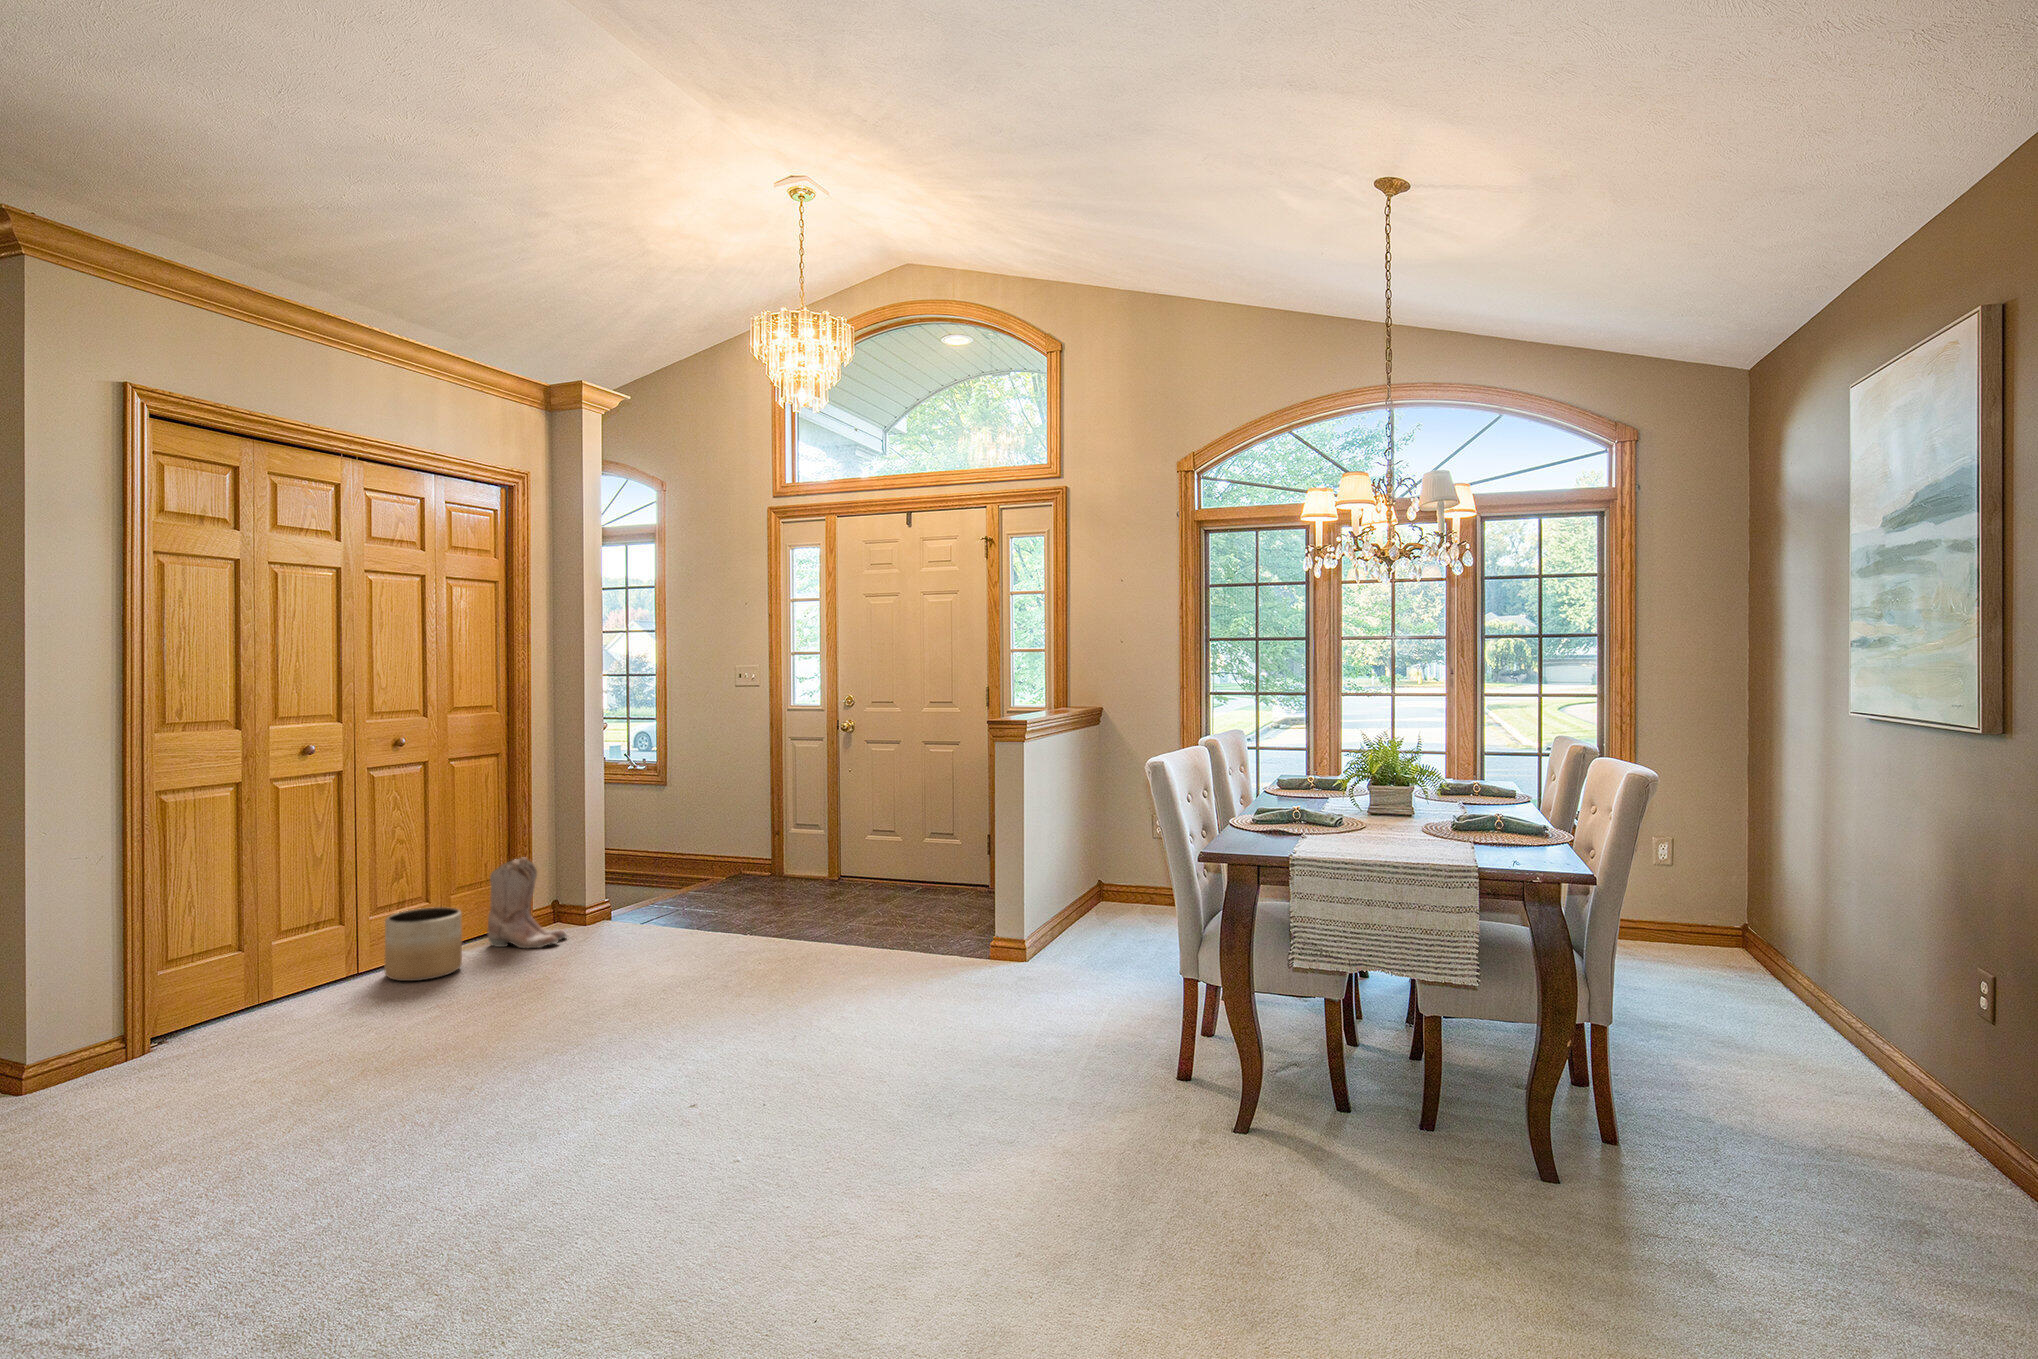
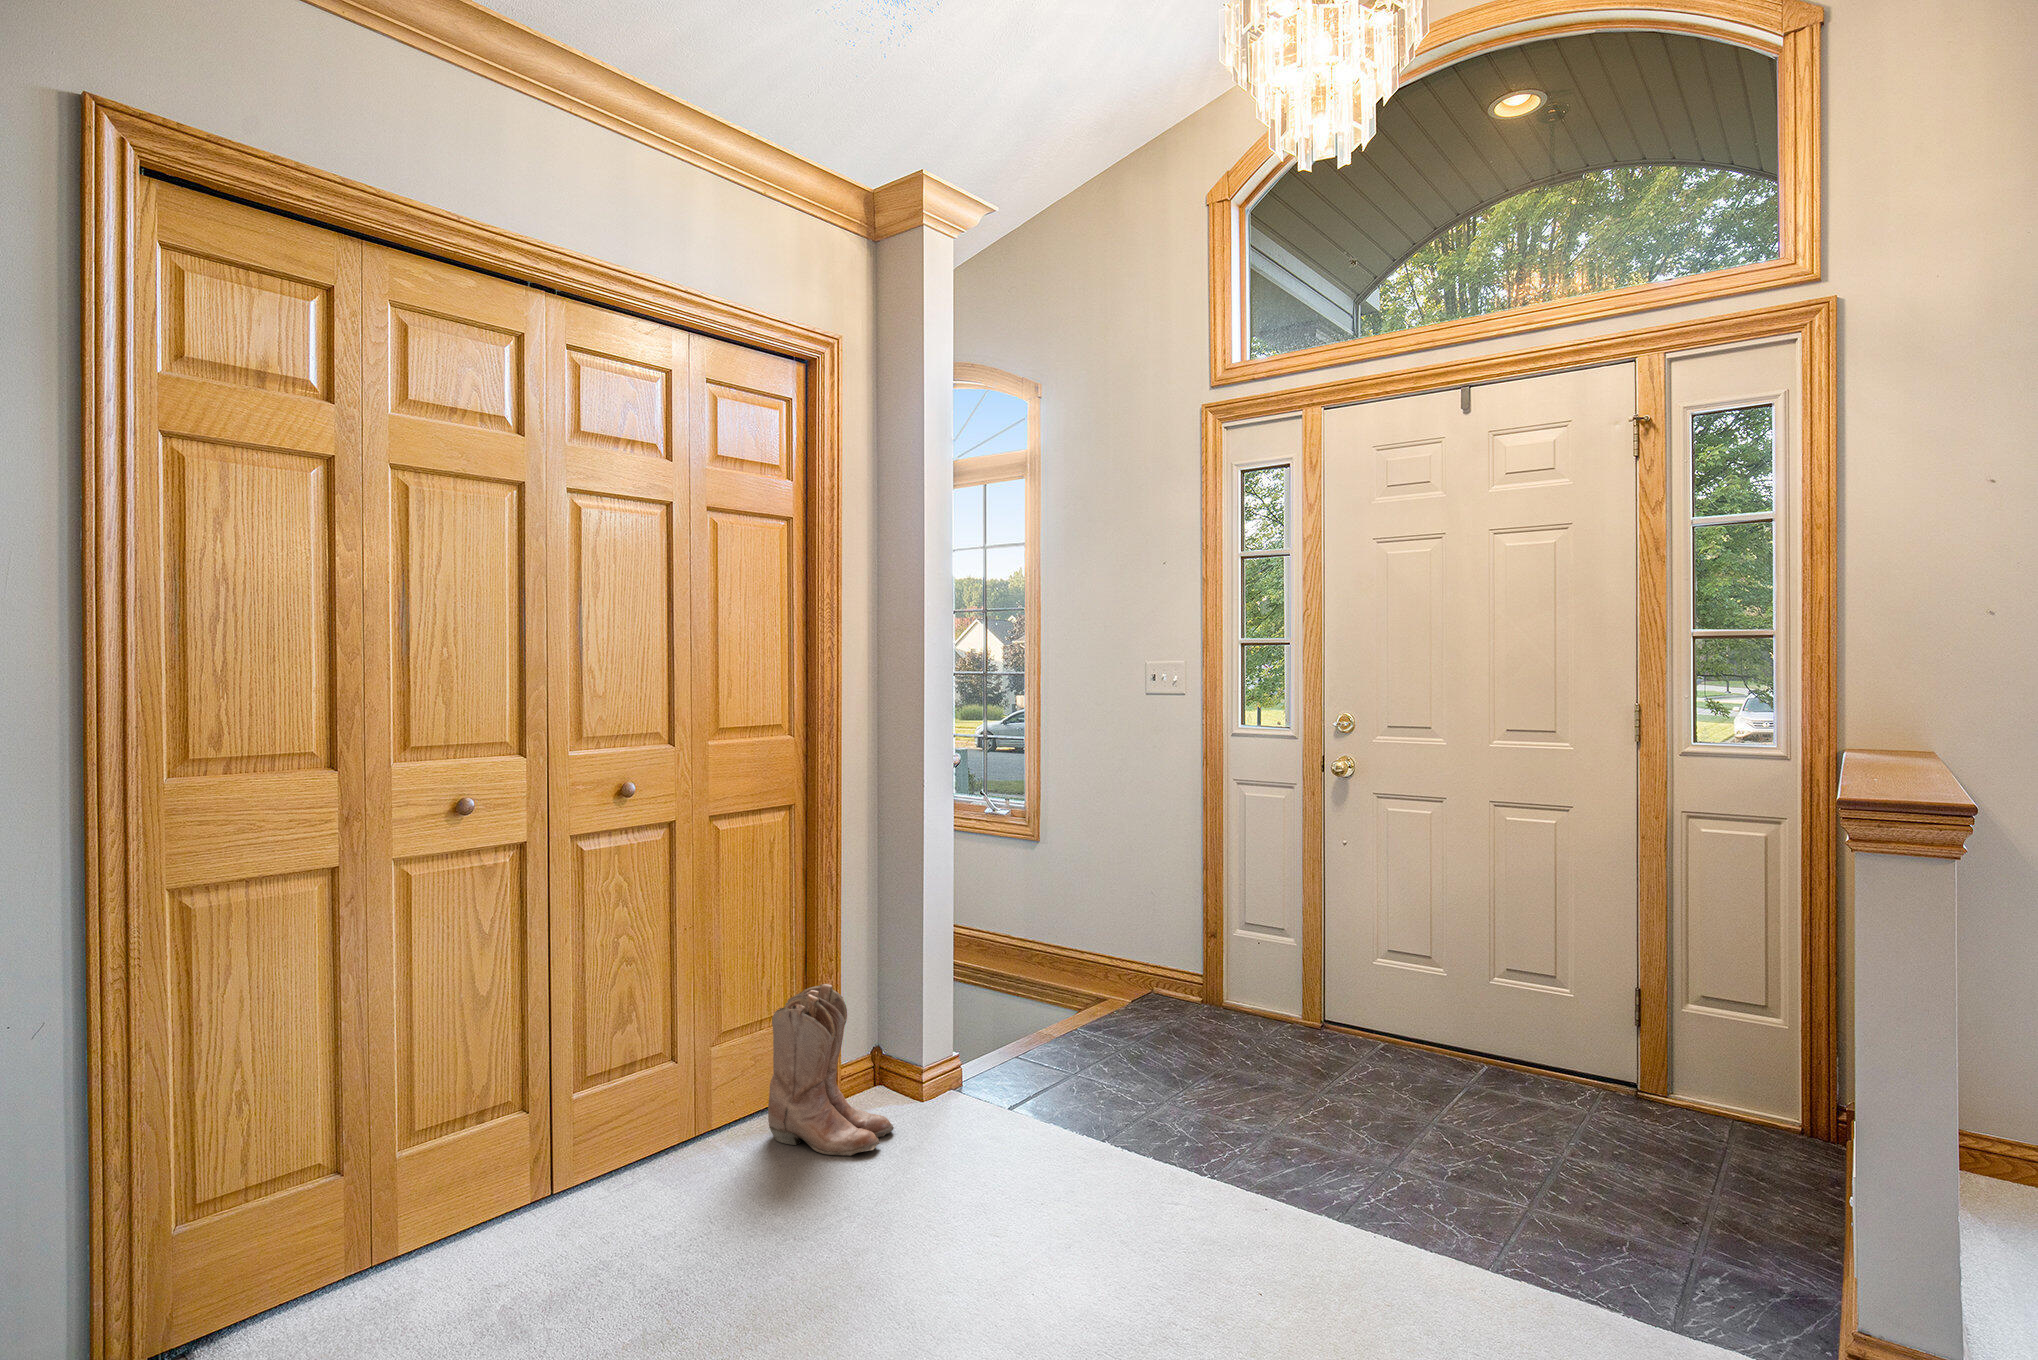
planter: present [384,907,462,981] -> none [589,1081,715,1232]

